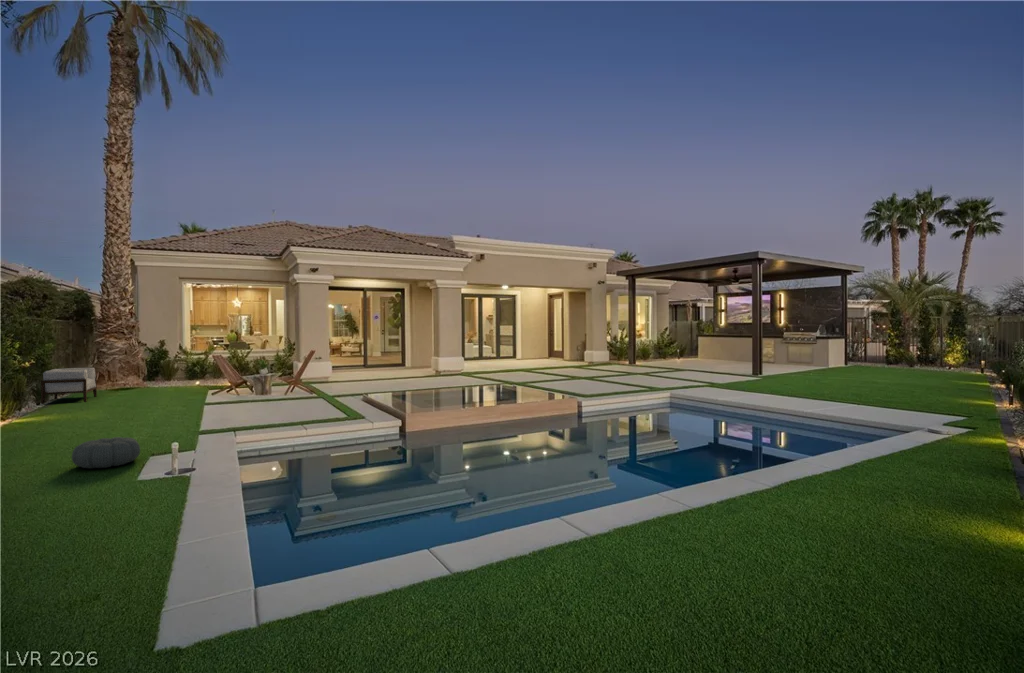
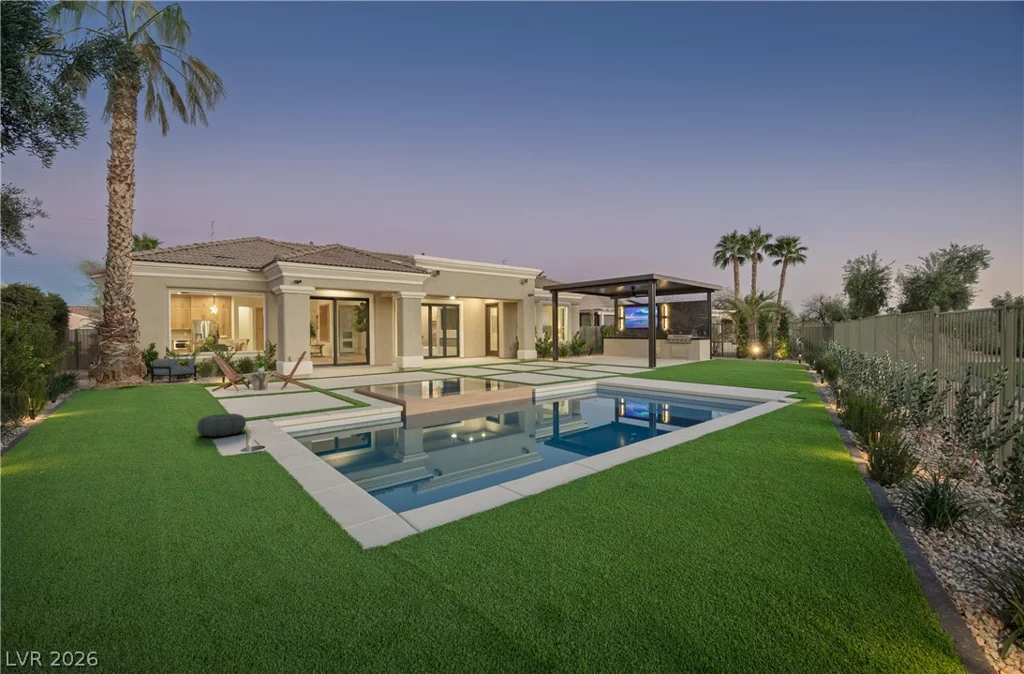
armchair: present [41,368,97,404] -> present [151,359,196,383]

